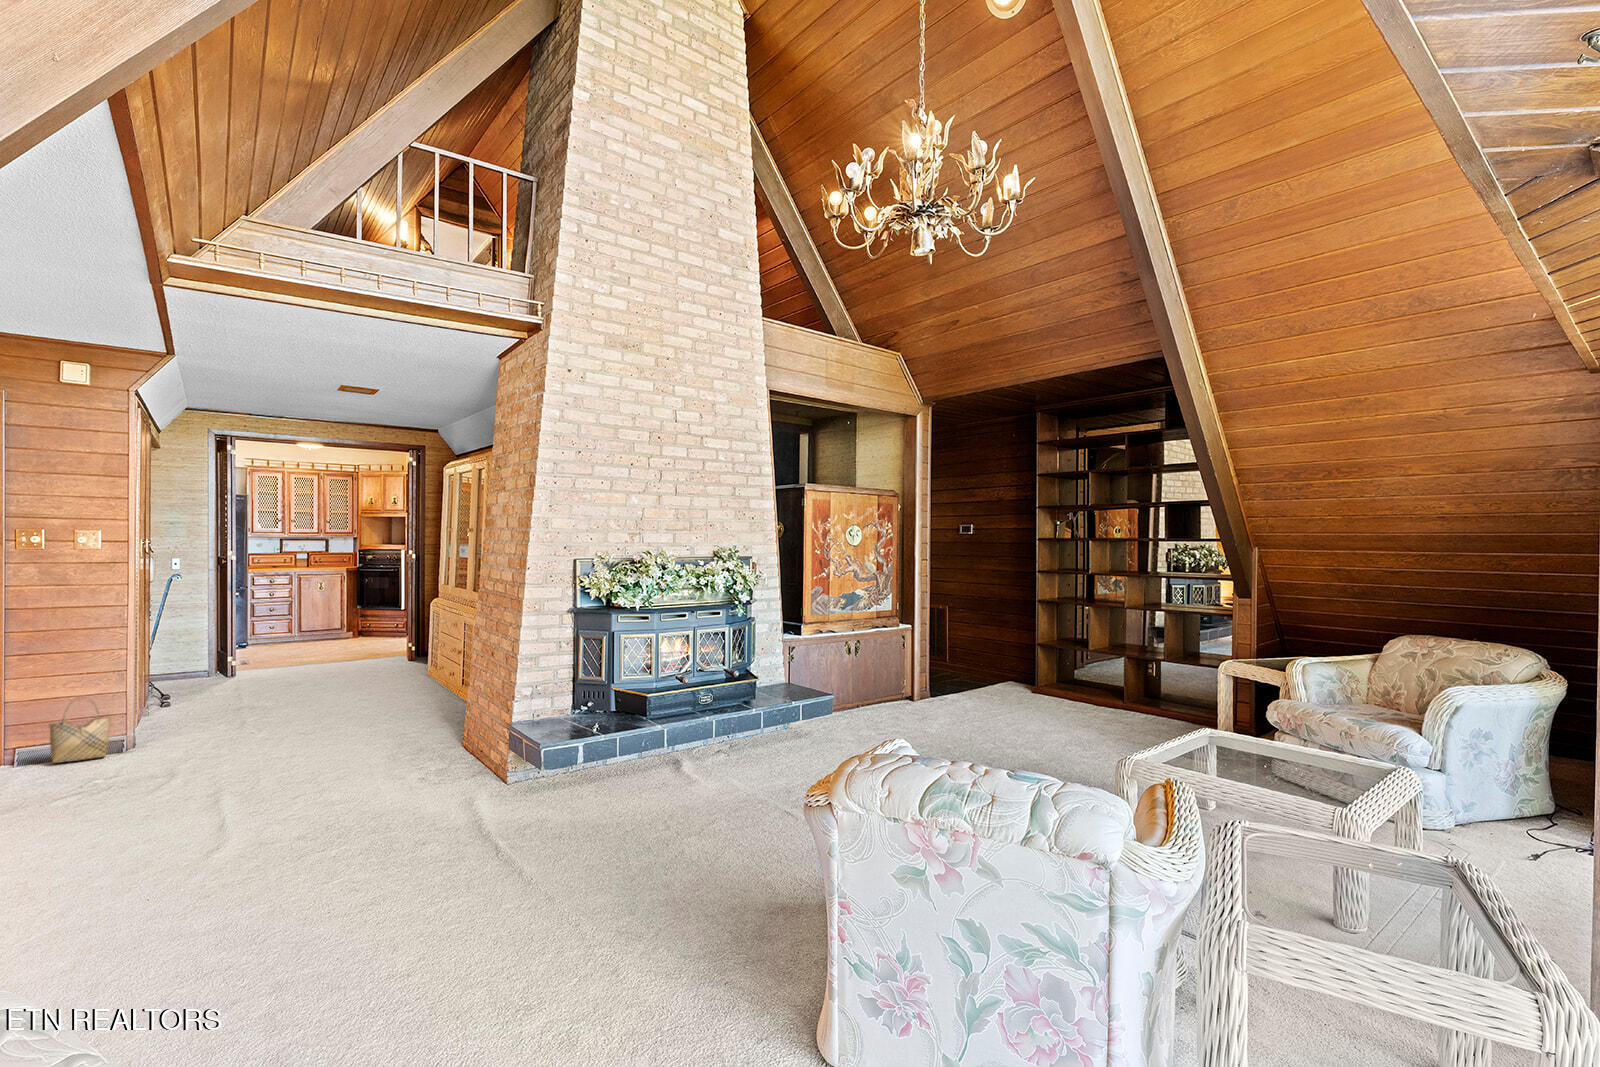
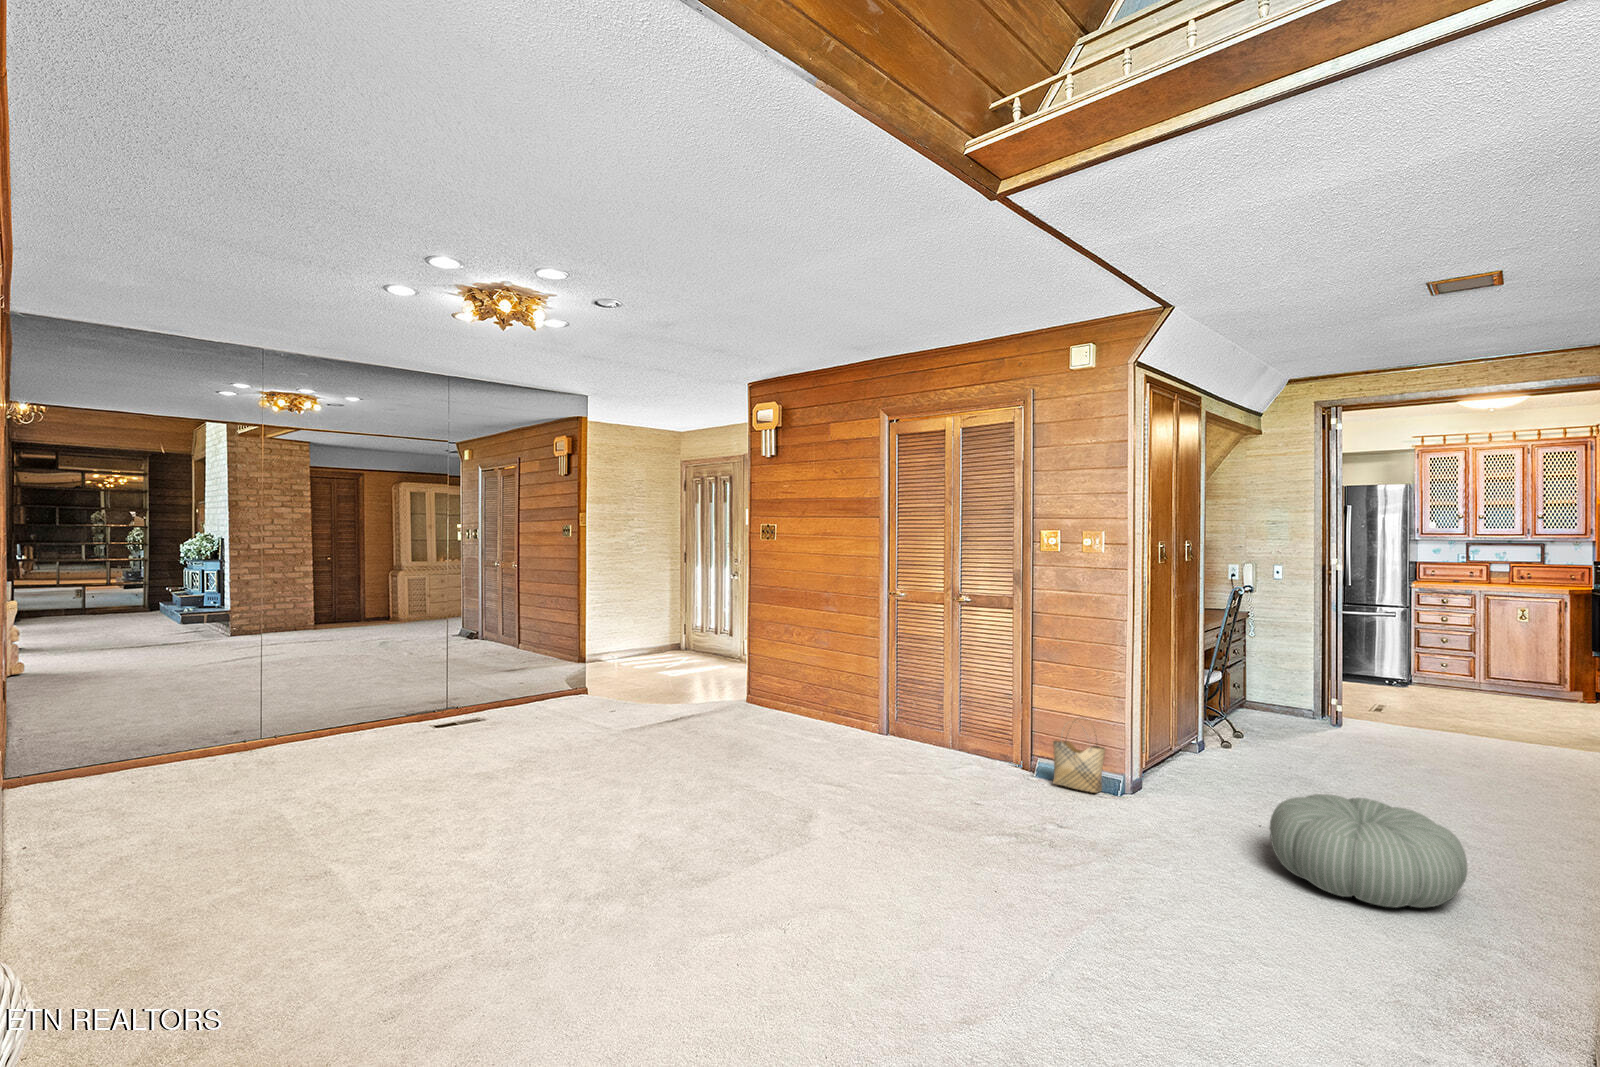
pouf: none [280,690,391,745] -> present [1270,794,1467,907]

